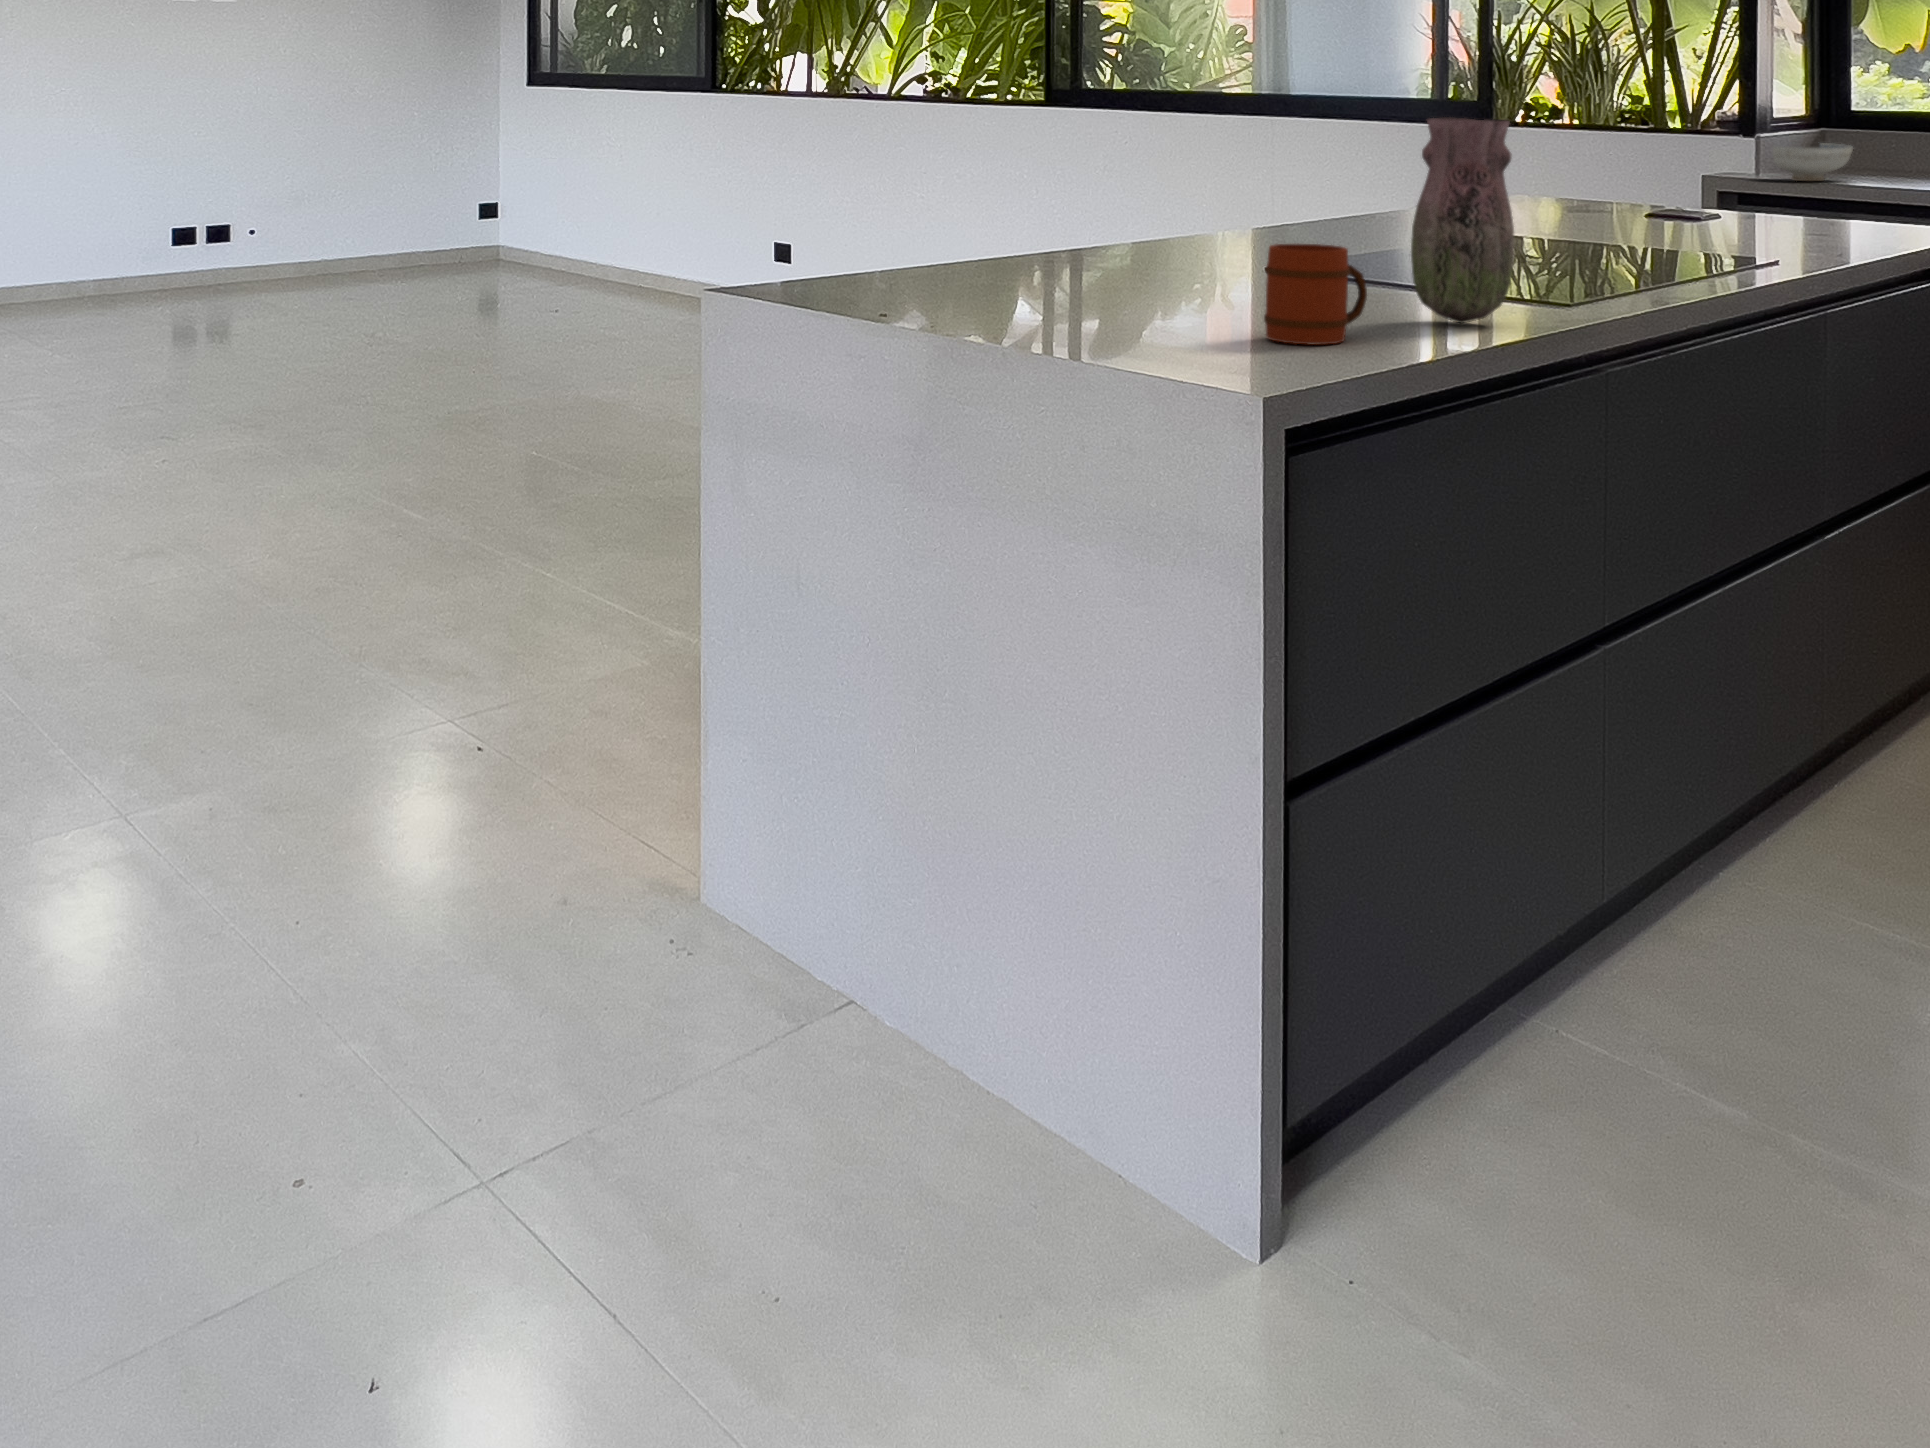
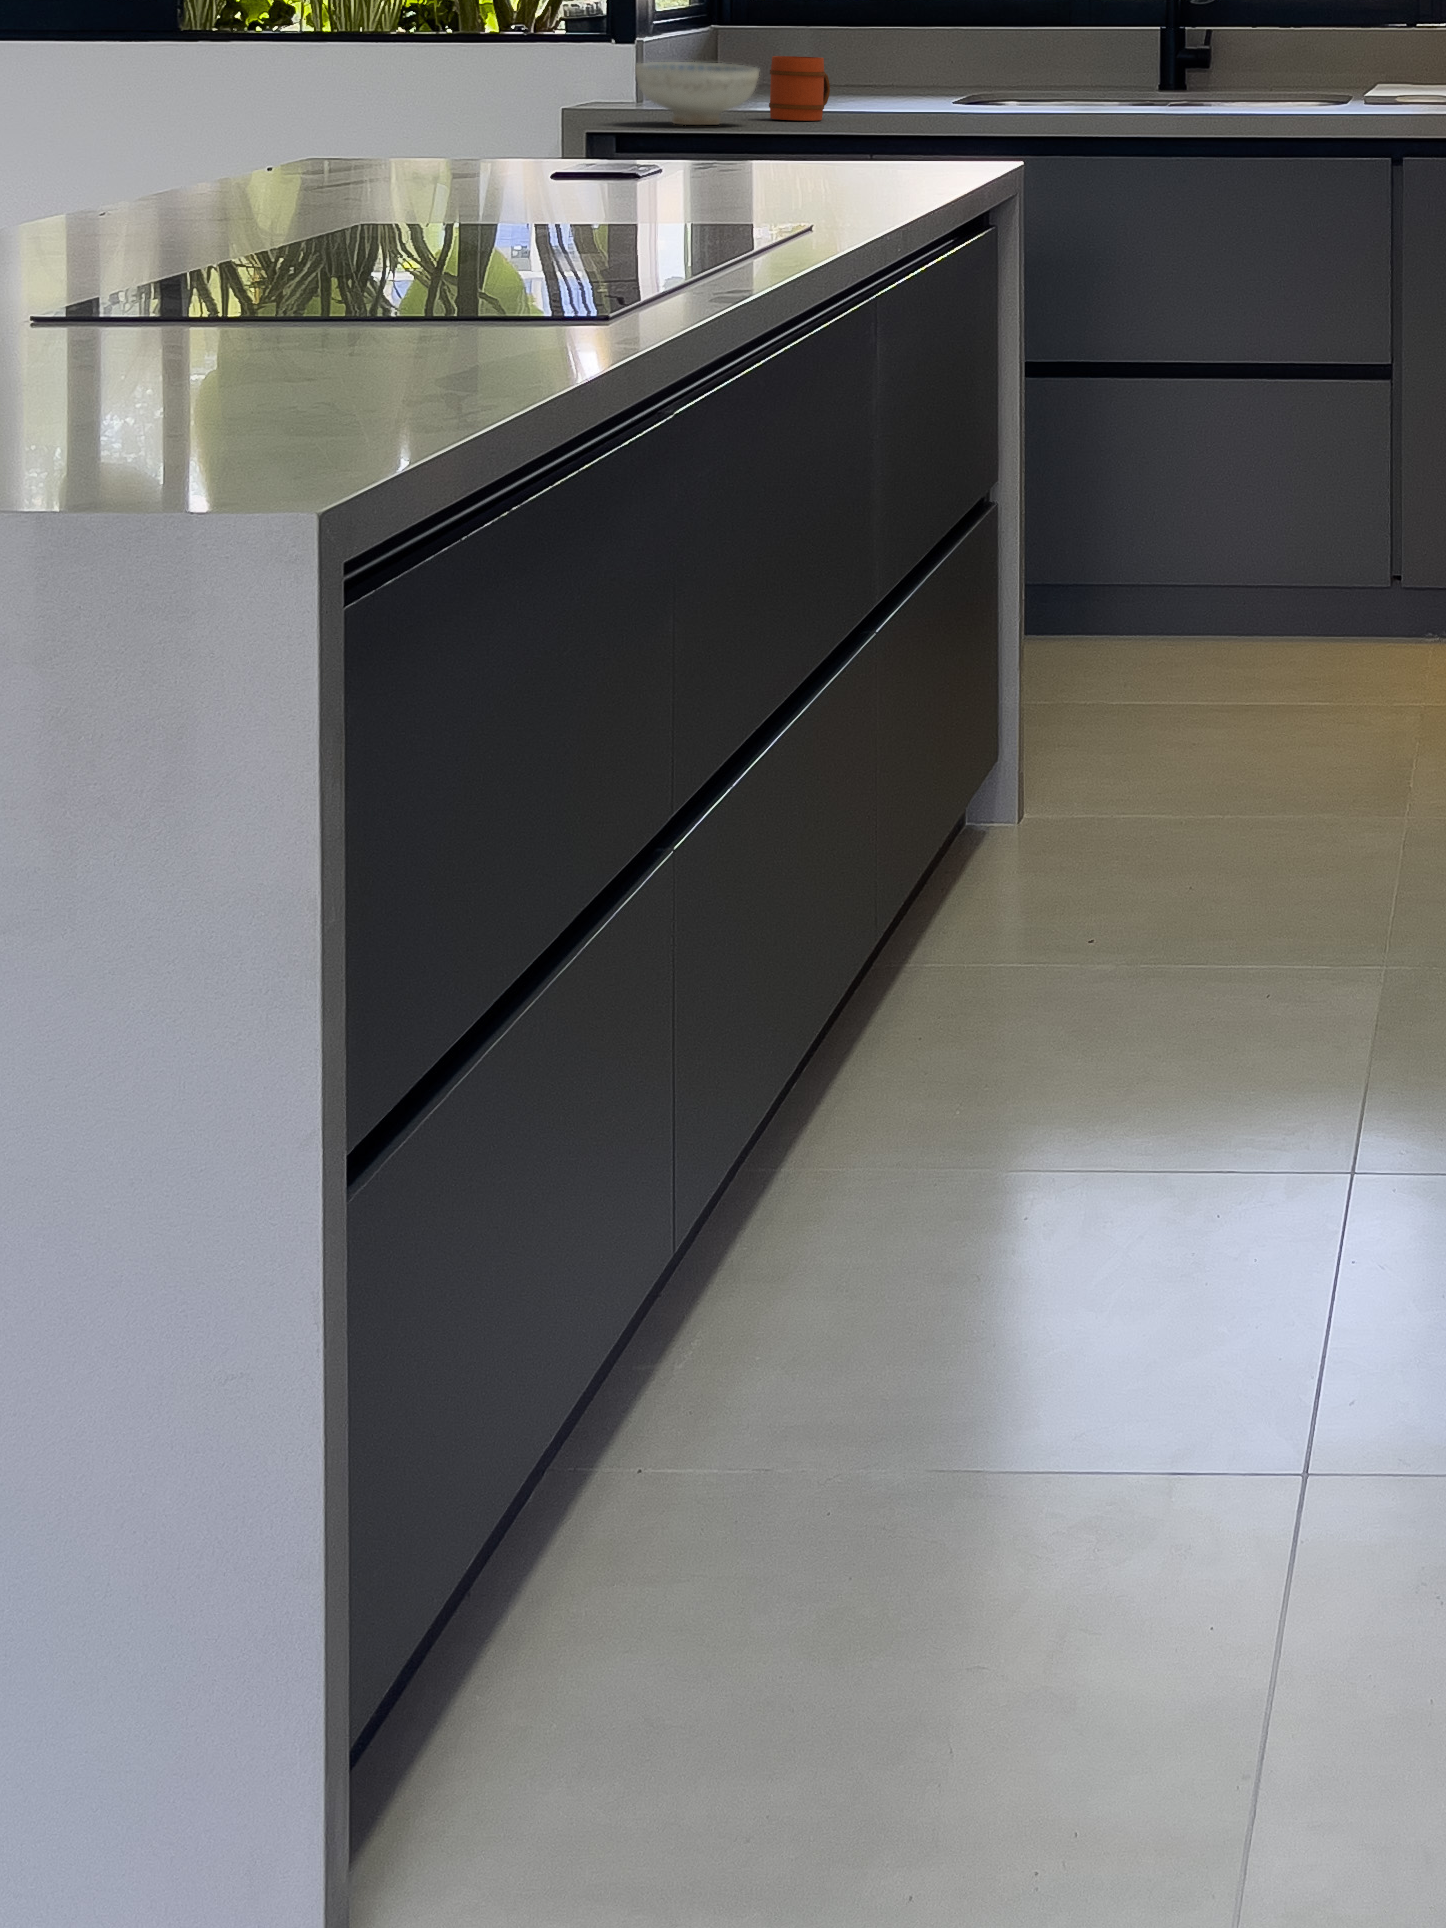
vase: present [1411,117,1515,323] -> none [306,13,476,363]
mug: present [1264,244,1367,344] -> present [769,56,830,121]

